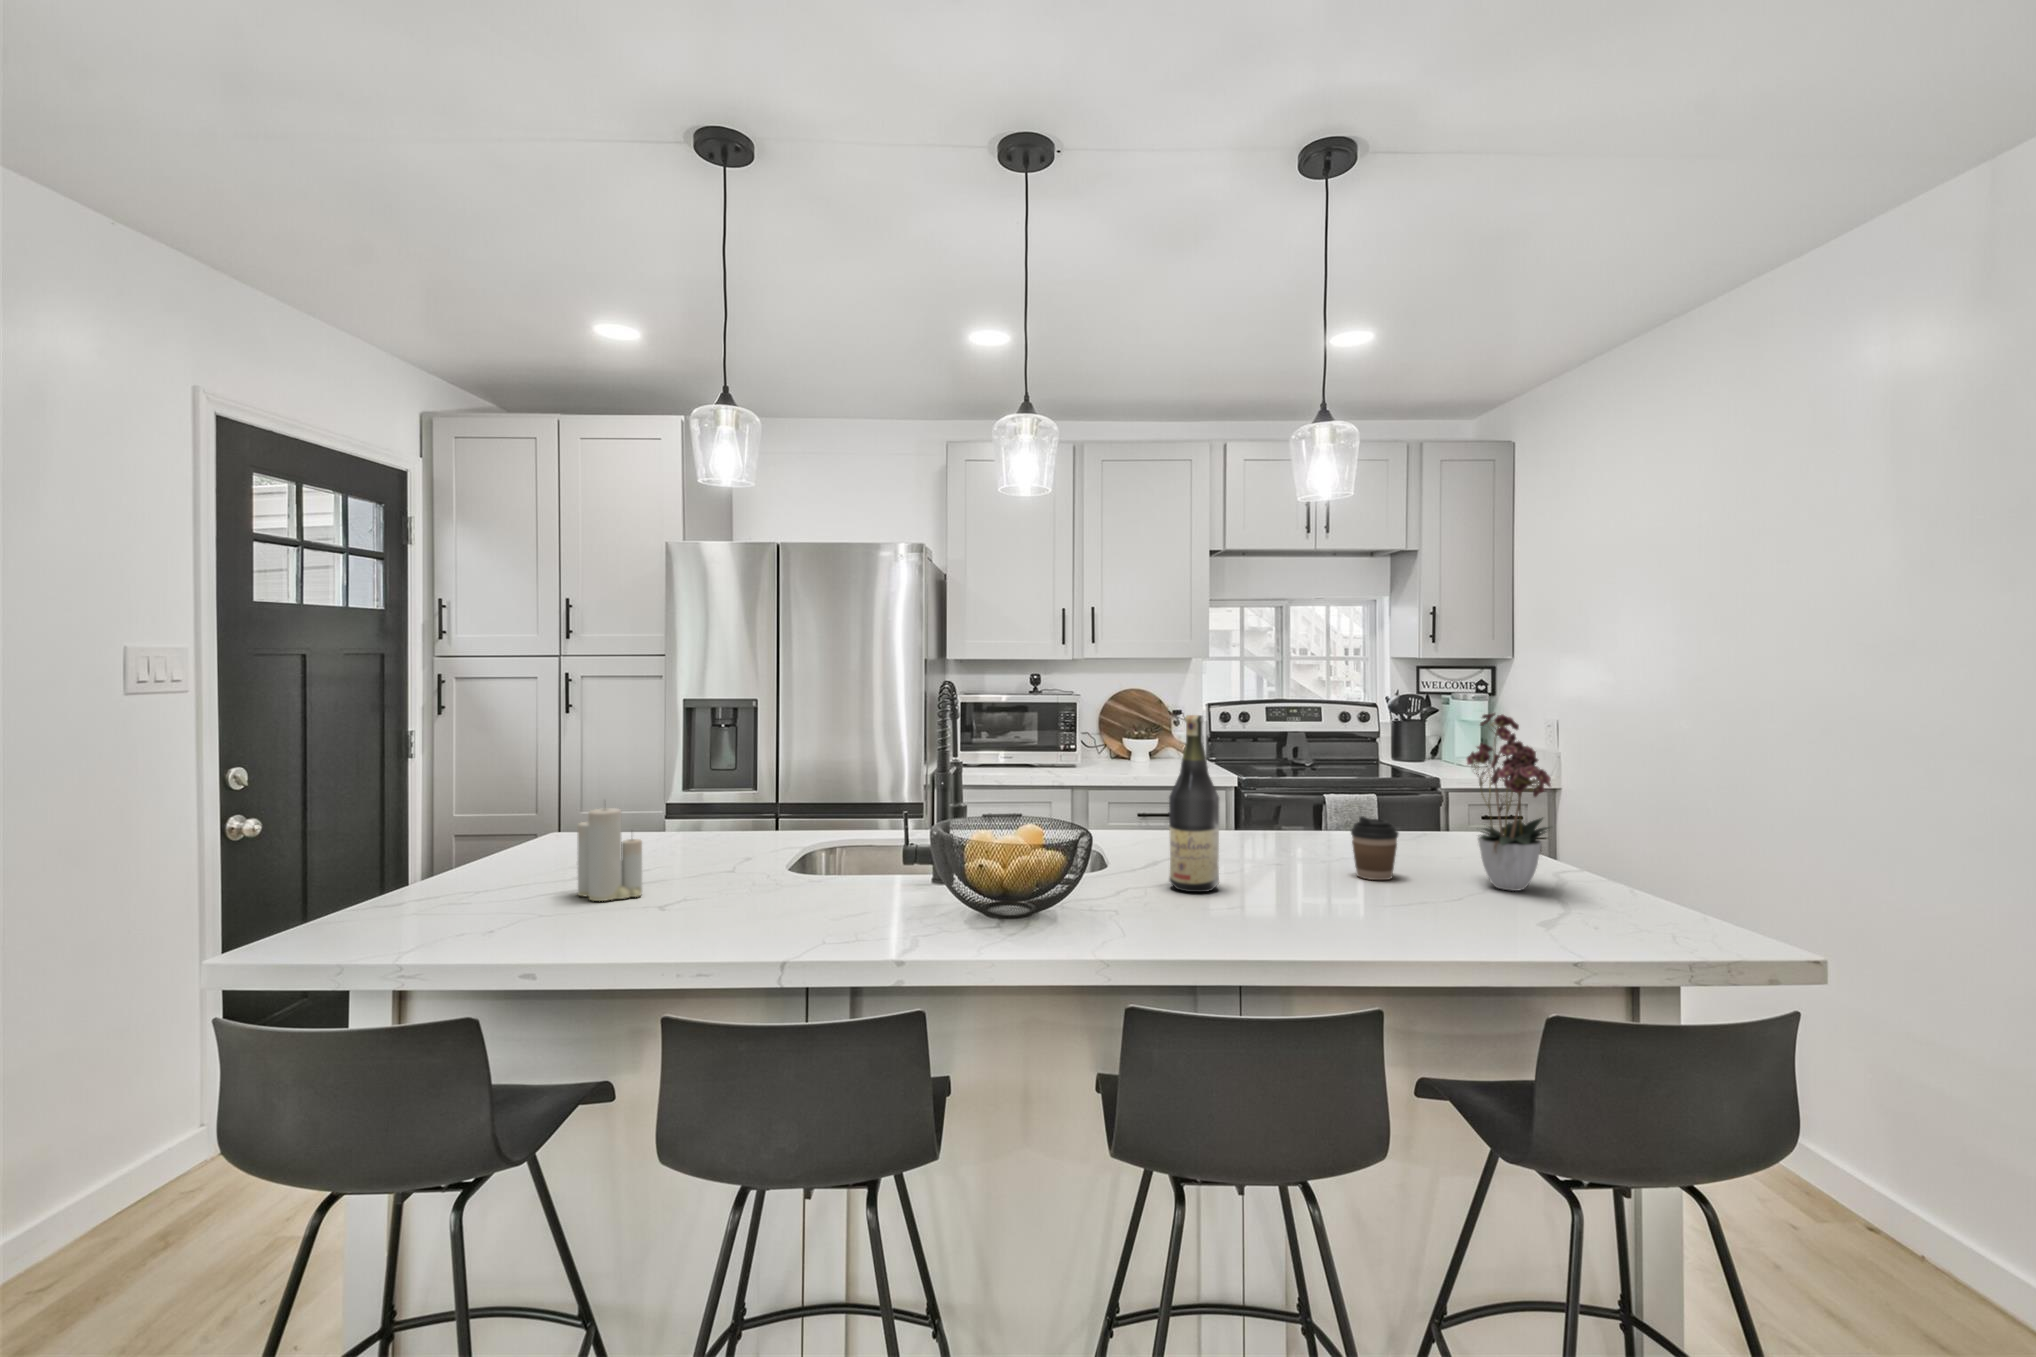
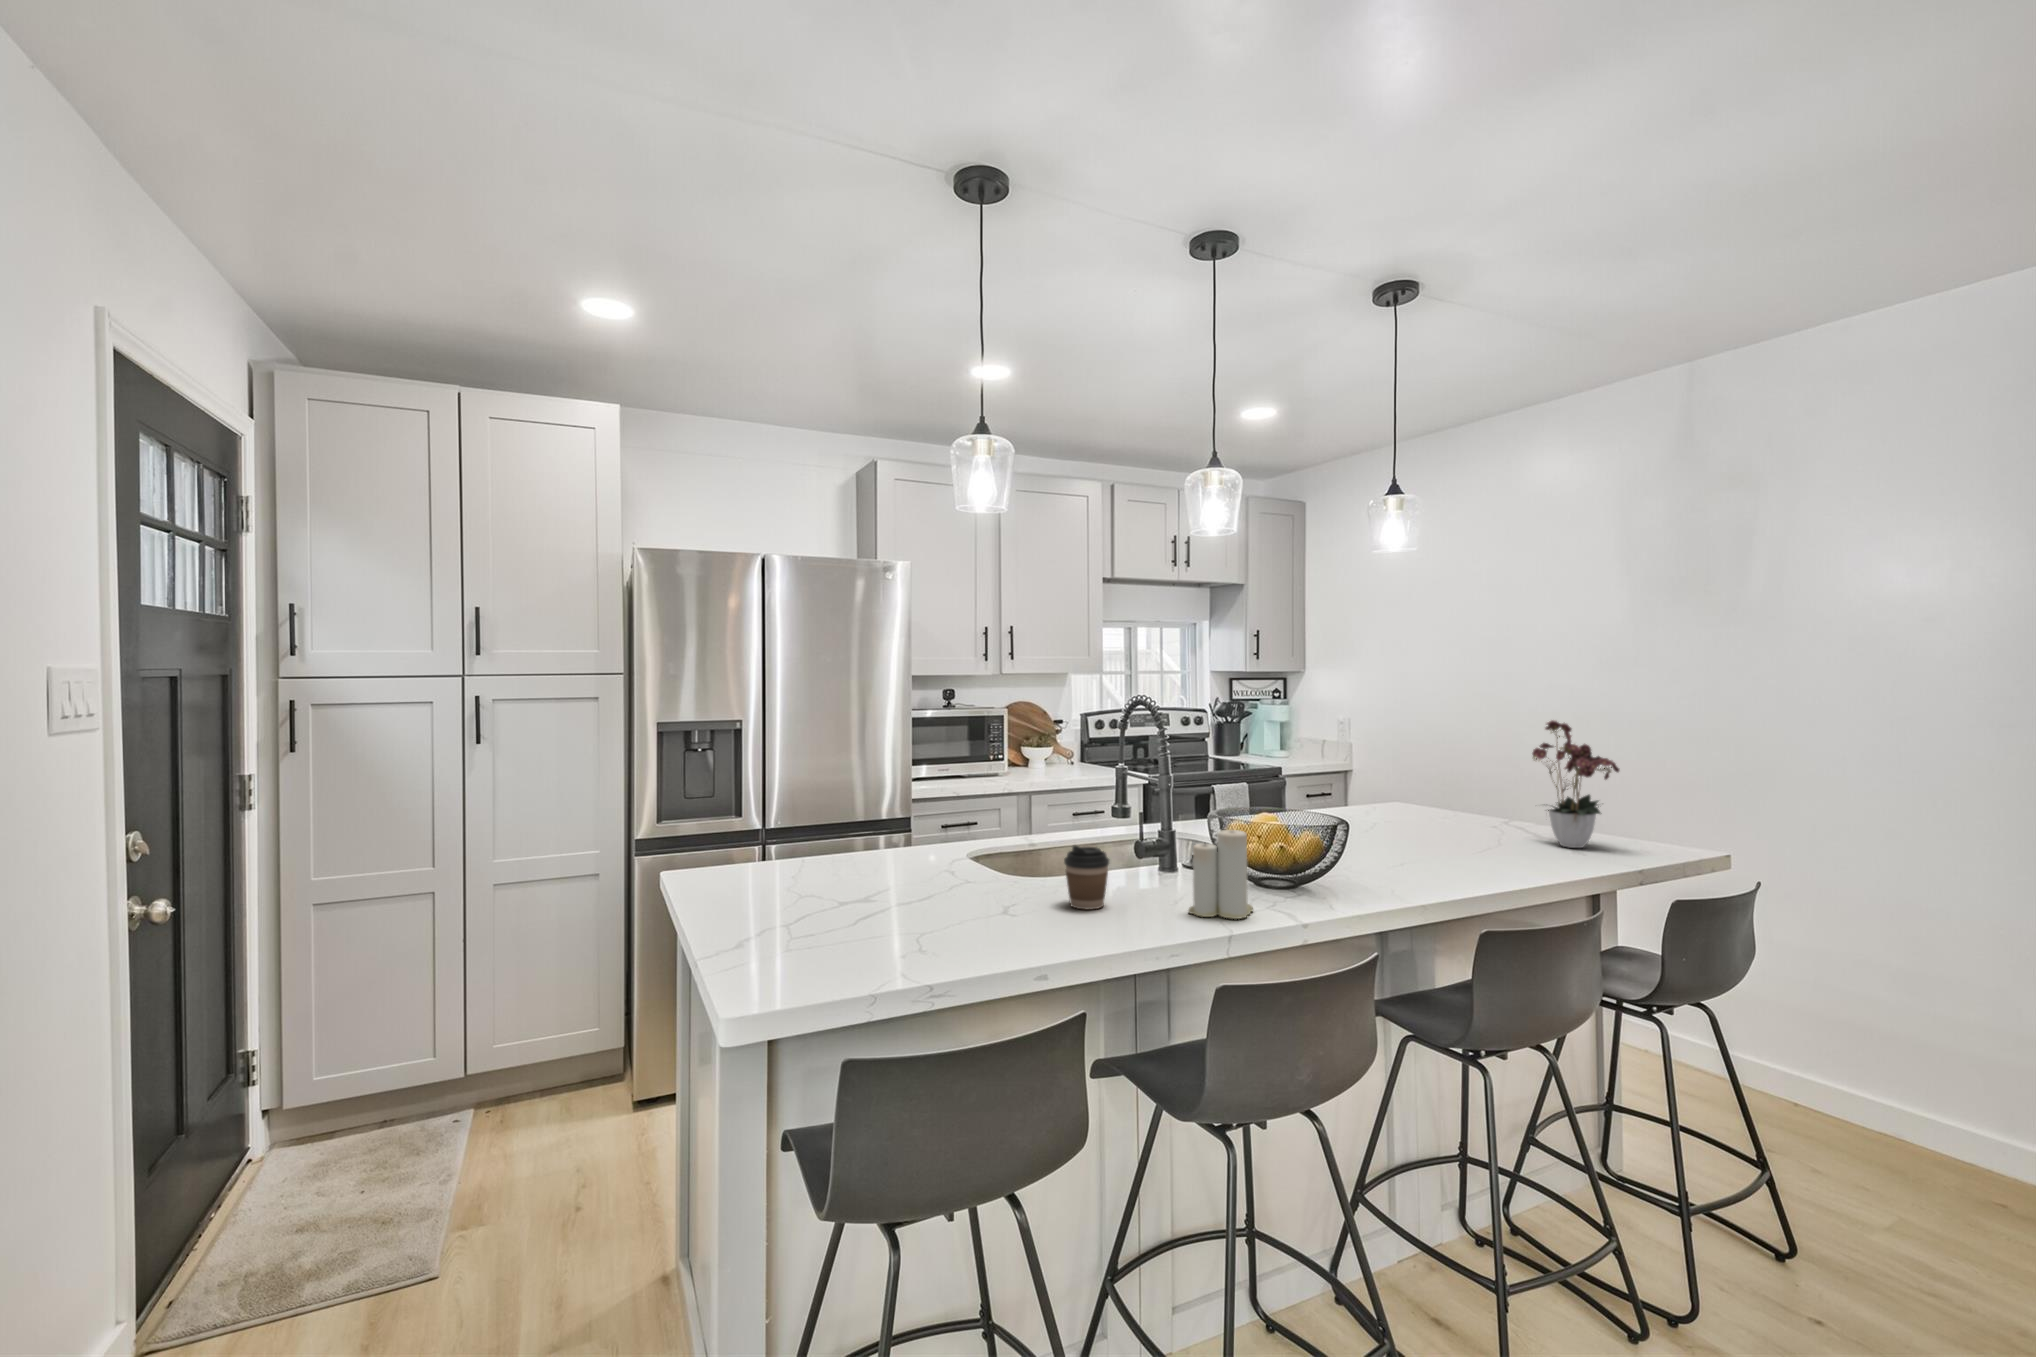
wine bottle: present [1169,715,1219,892] -> none [1391,729,1435,873]
candle: present [577,808,642,901] -> present [1188,829,1253,919]
coffee cup: present [1351,816,1399,880] -> present [1064,846,1109,909]

